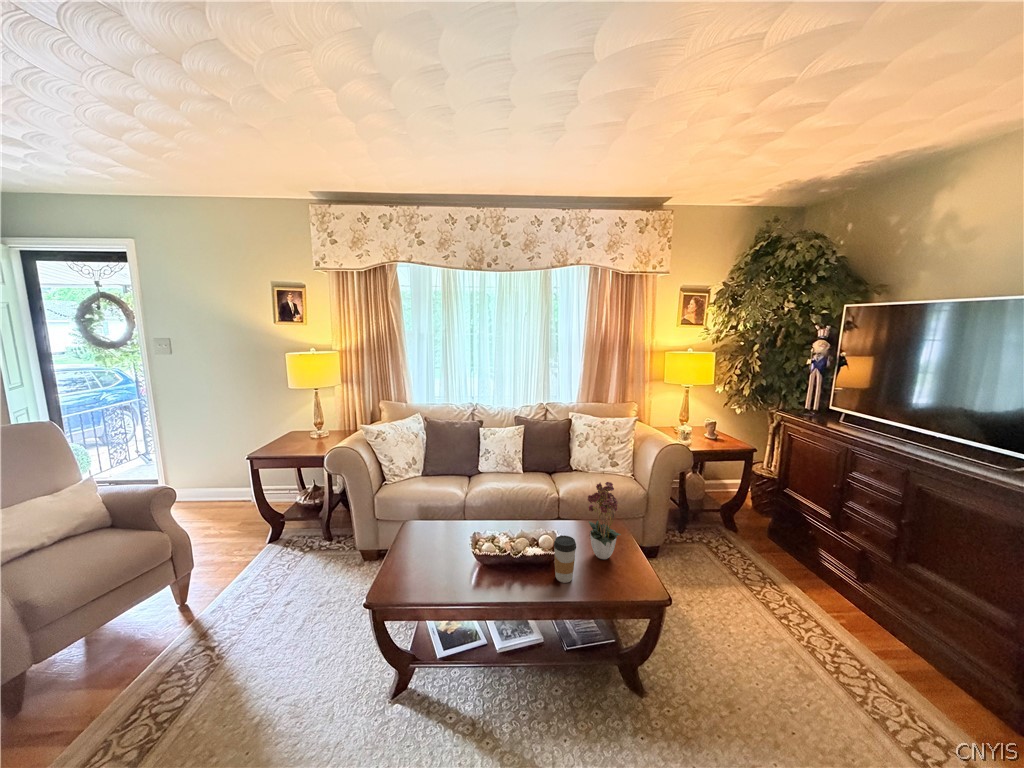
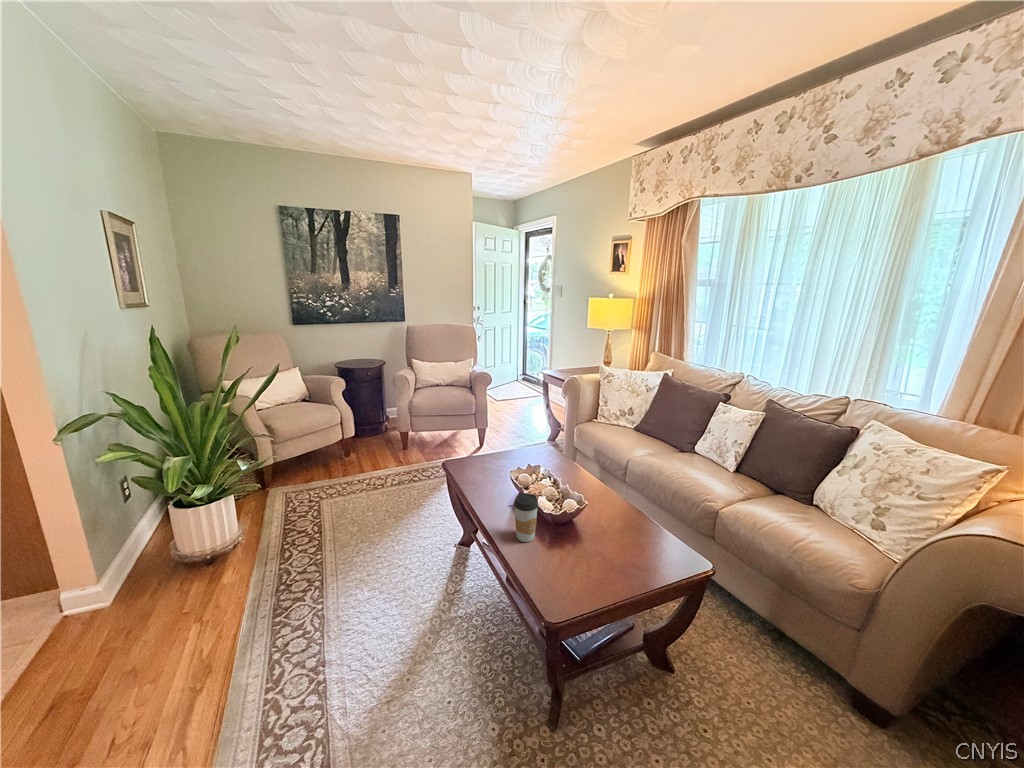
flower arrangement: present [588,482,621,559] -> none [562,458,637,563]

